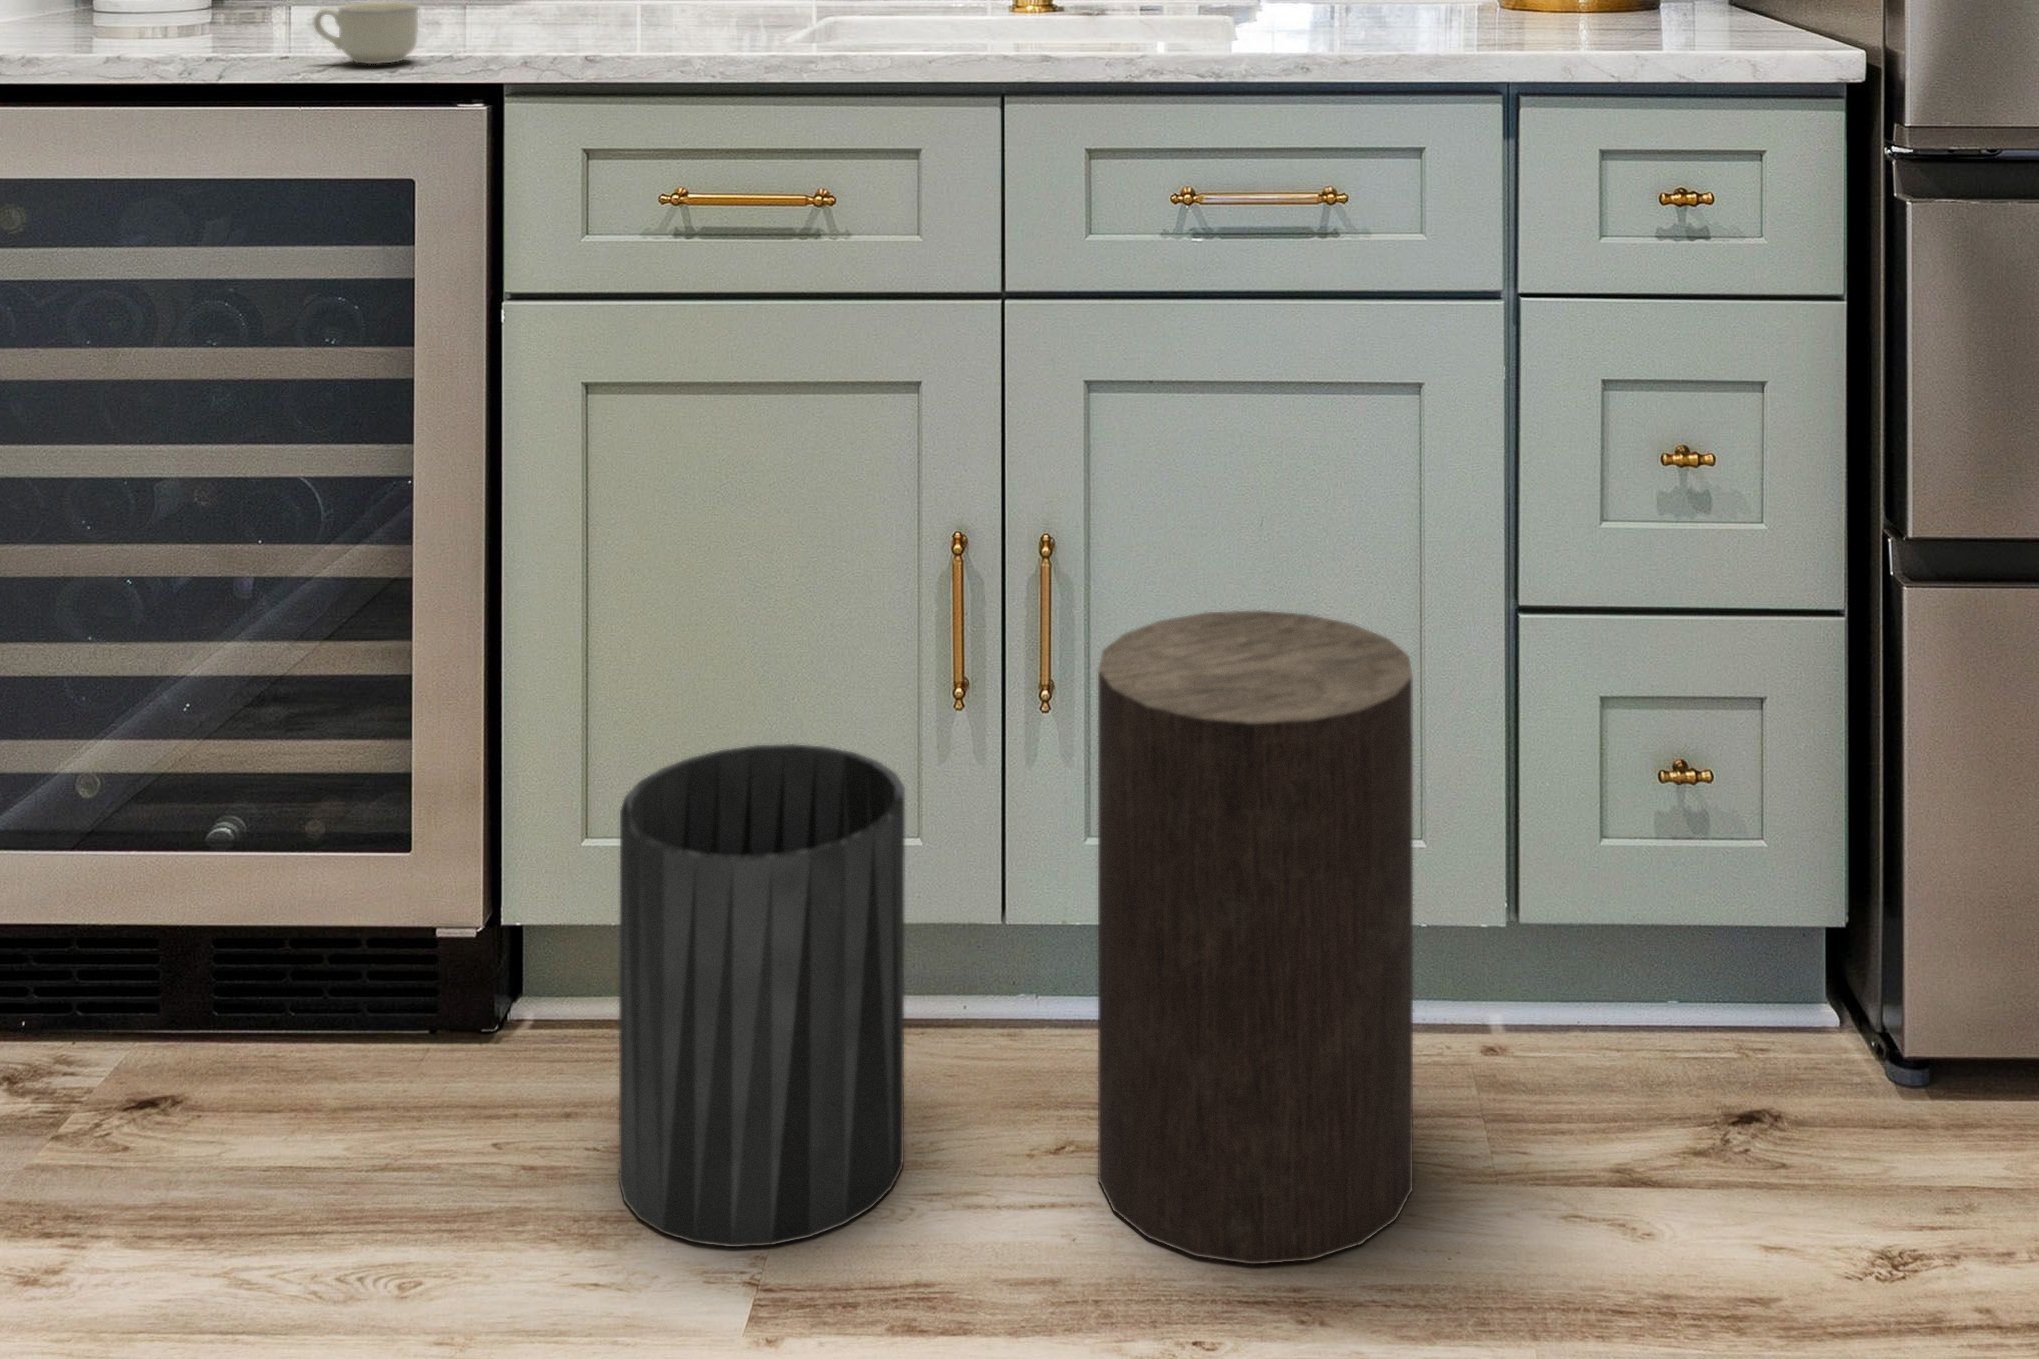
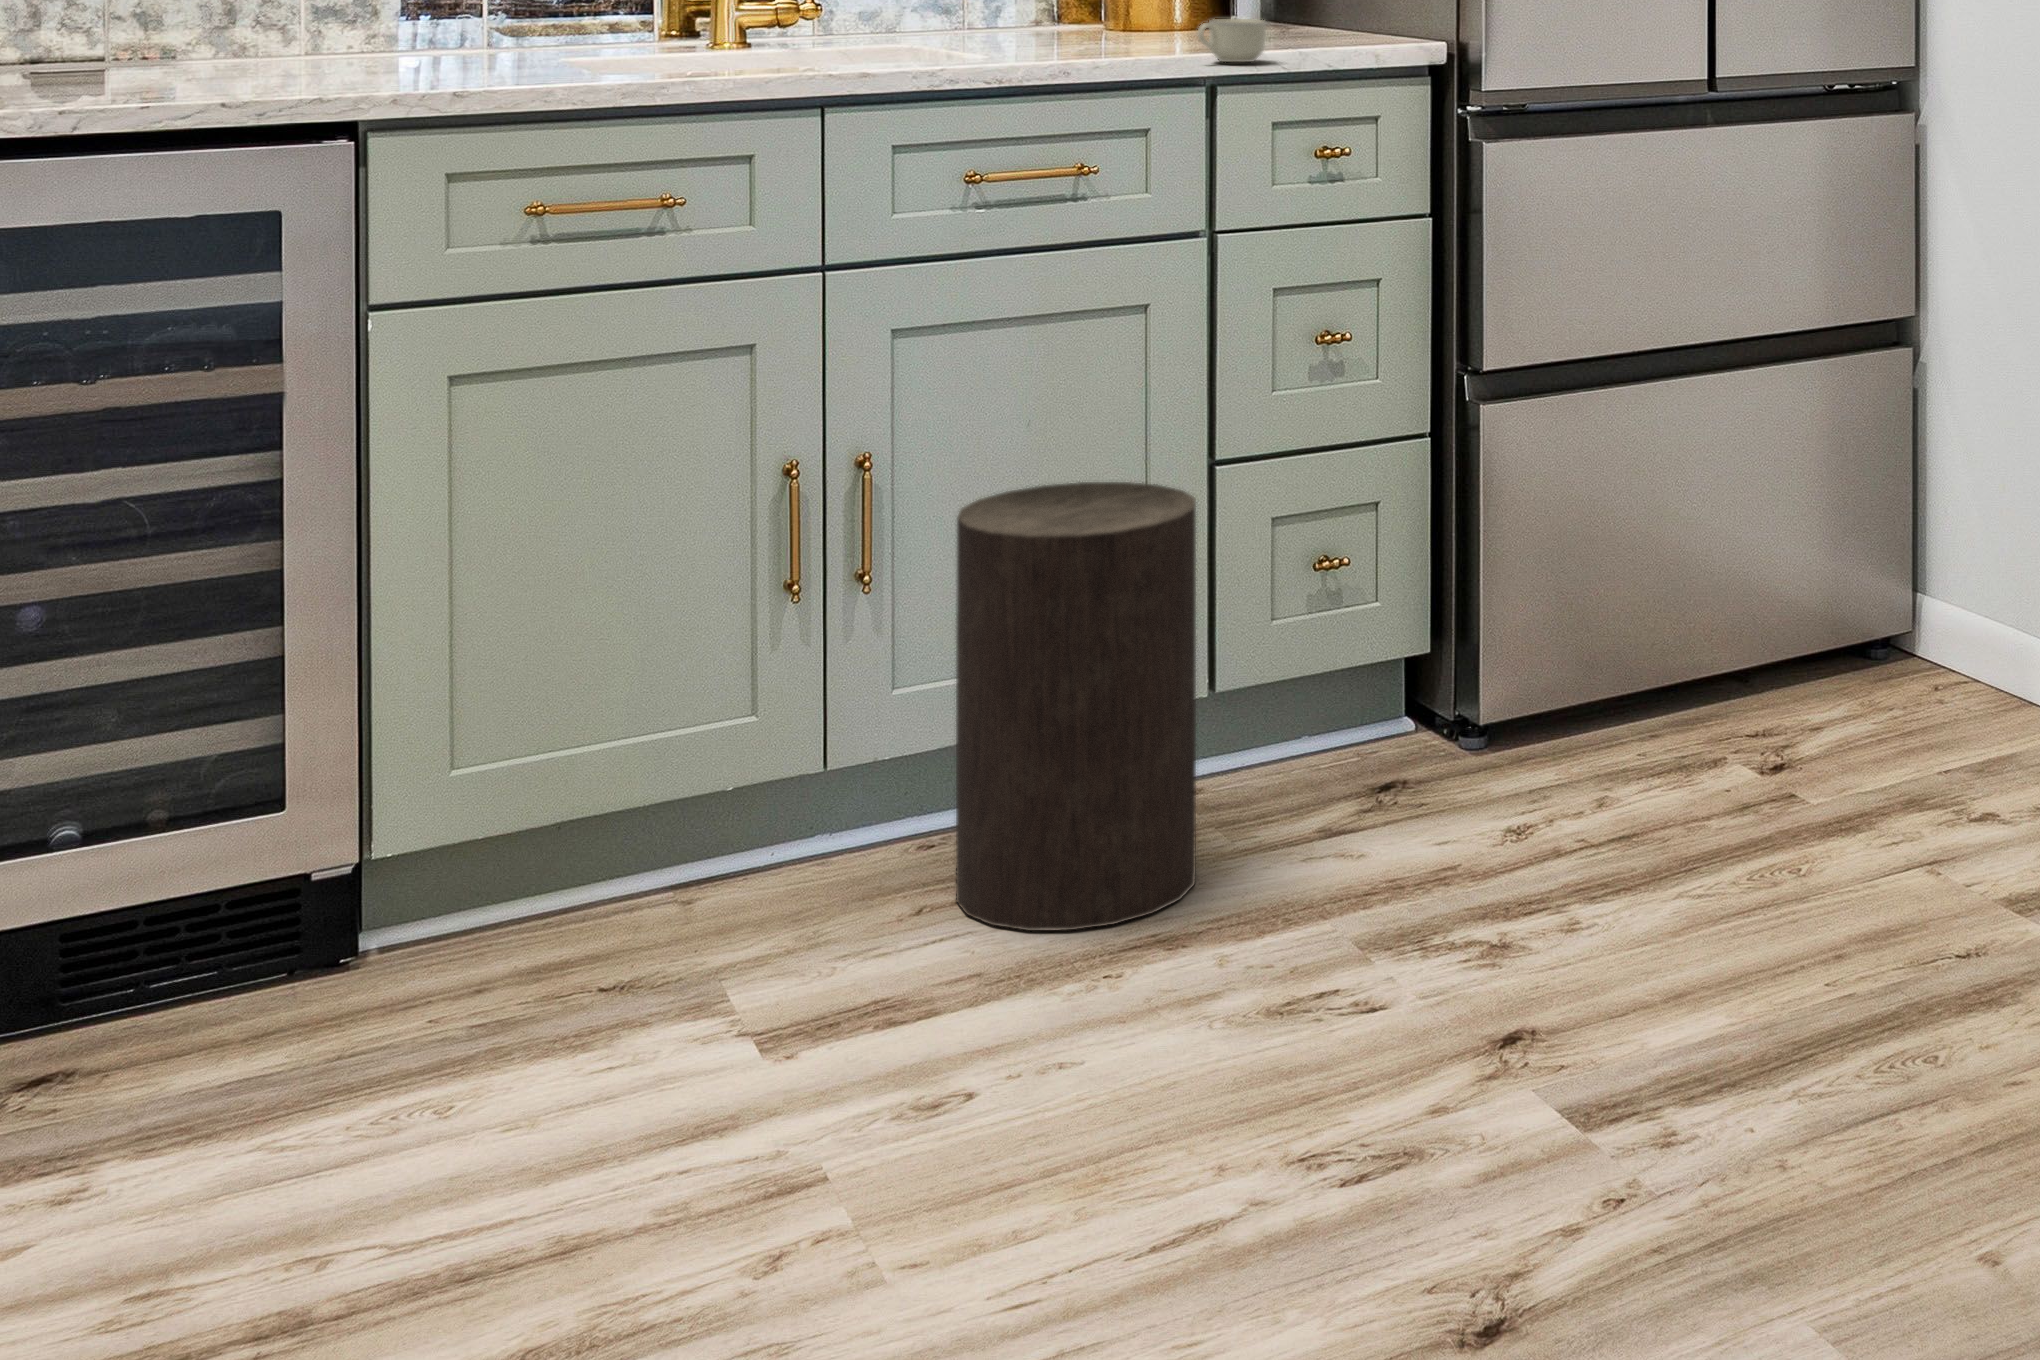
cup: present [313,2,419,64] -> present [1198,19,1266,62]
trash can: present [619,744,905,1247] -> none [569,640,812,1014]

